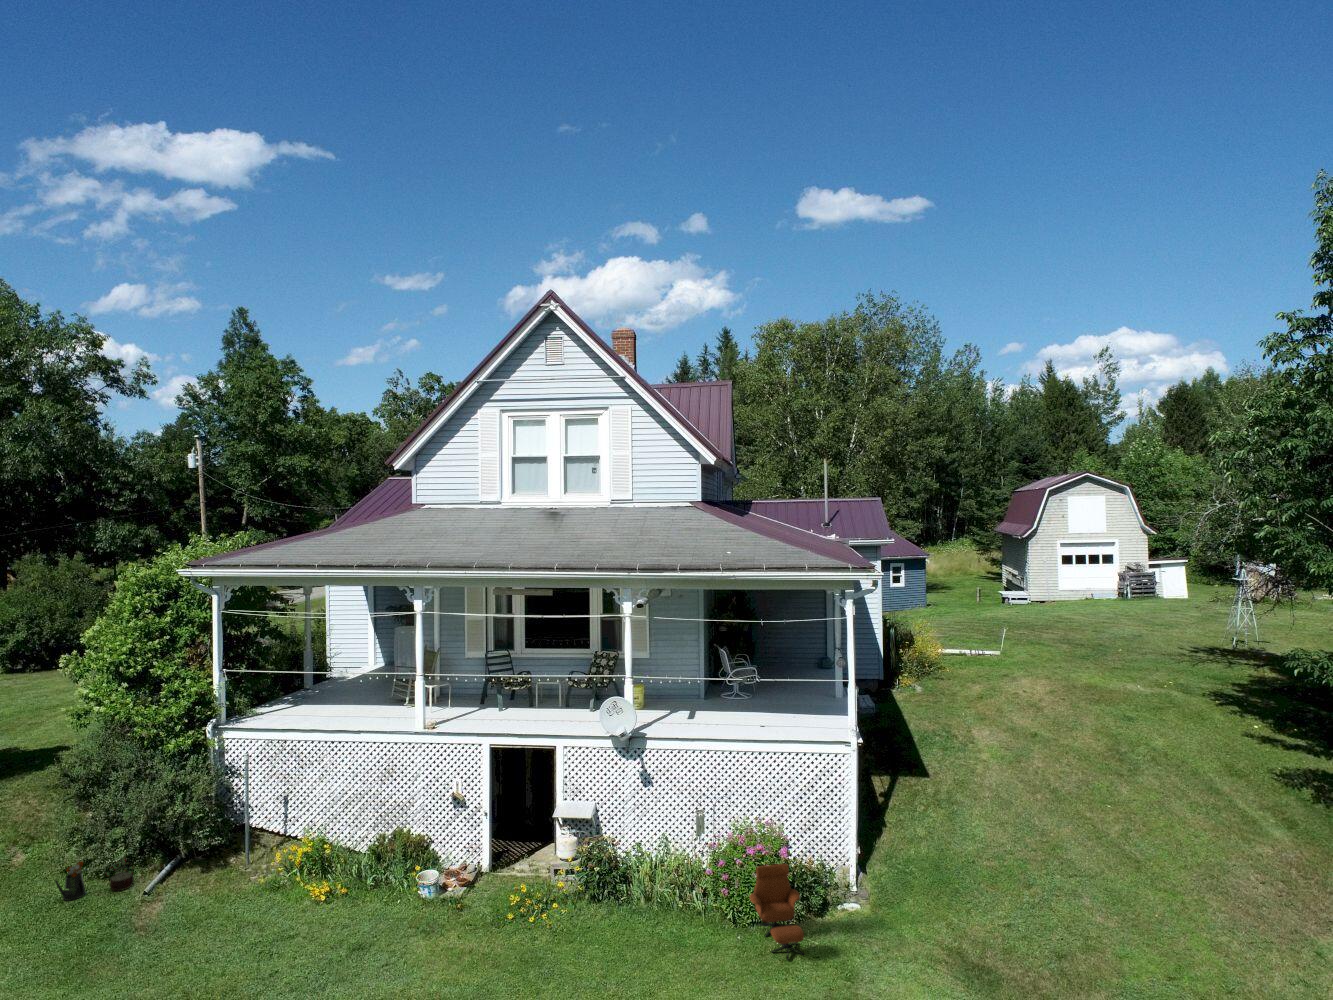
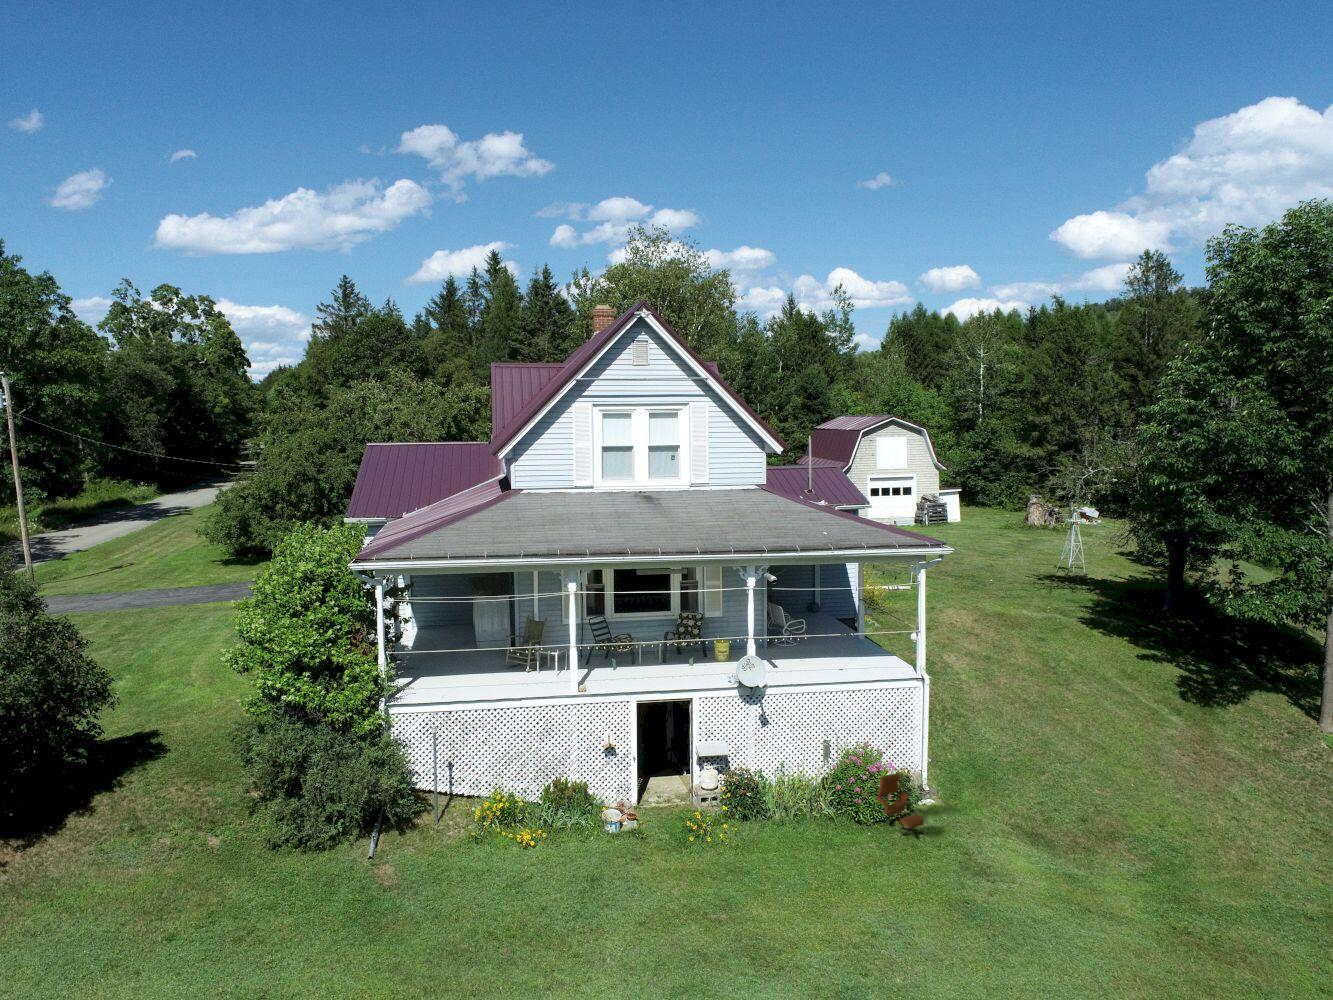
decorative plant: present [107,857,134,891] -> none [319,828,345,864]
watering can: present [55,861,86,901] -> none [285,841,306,879]

